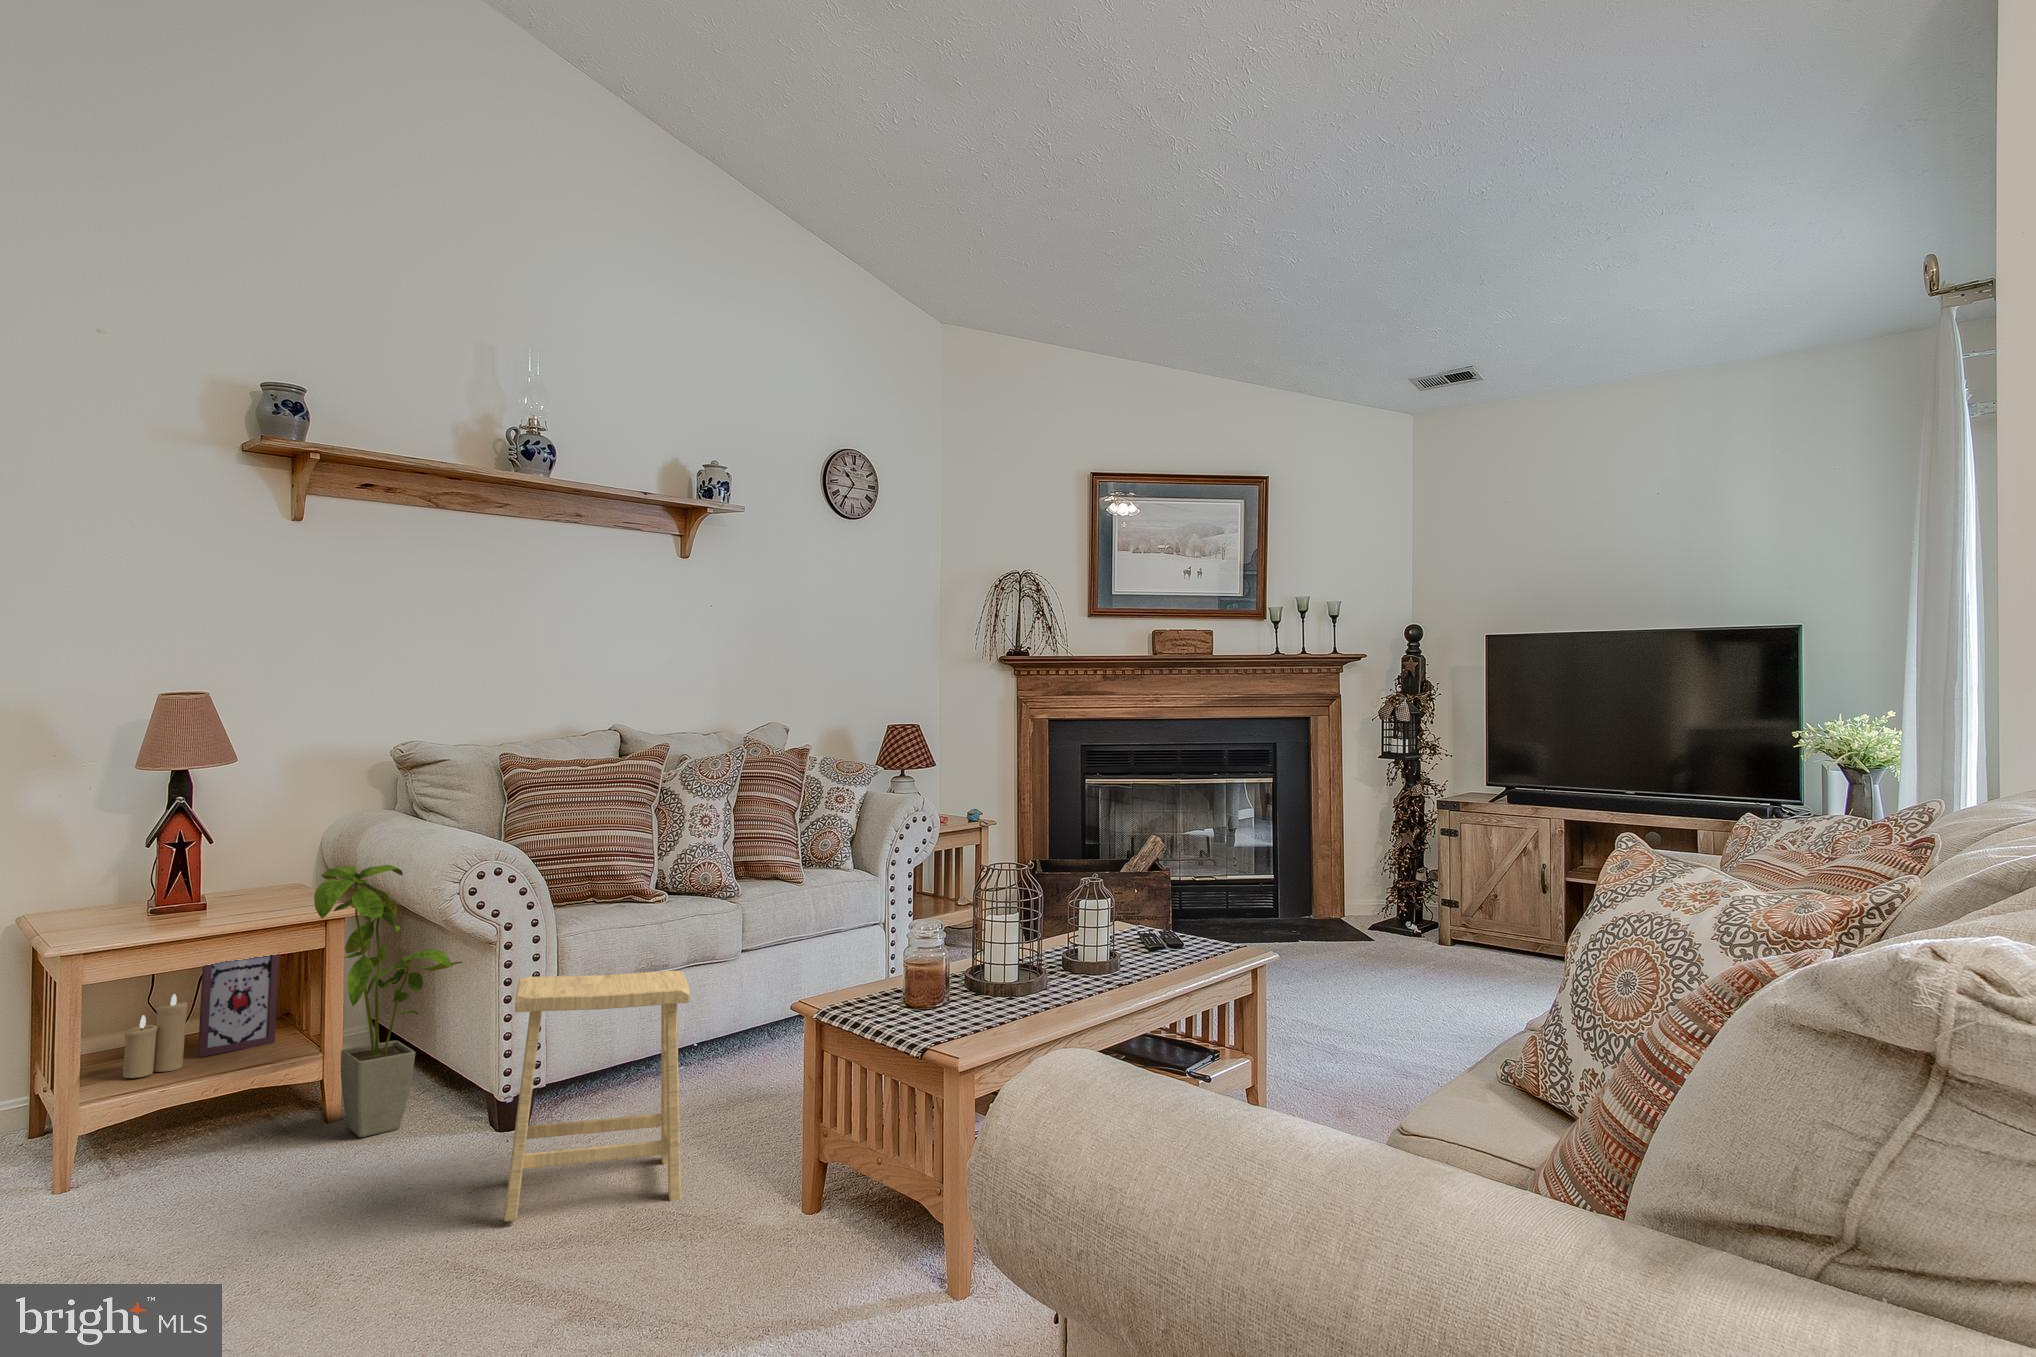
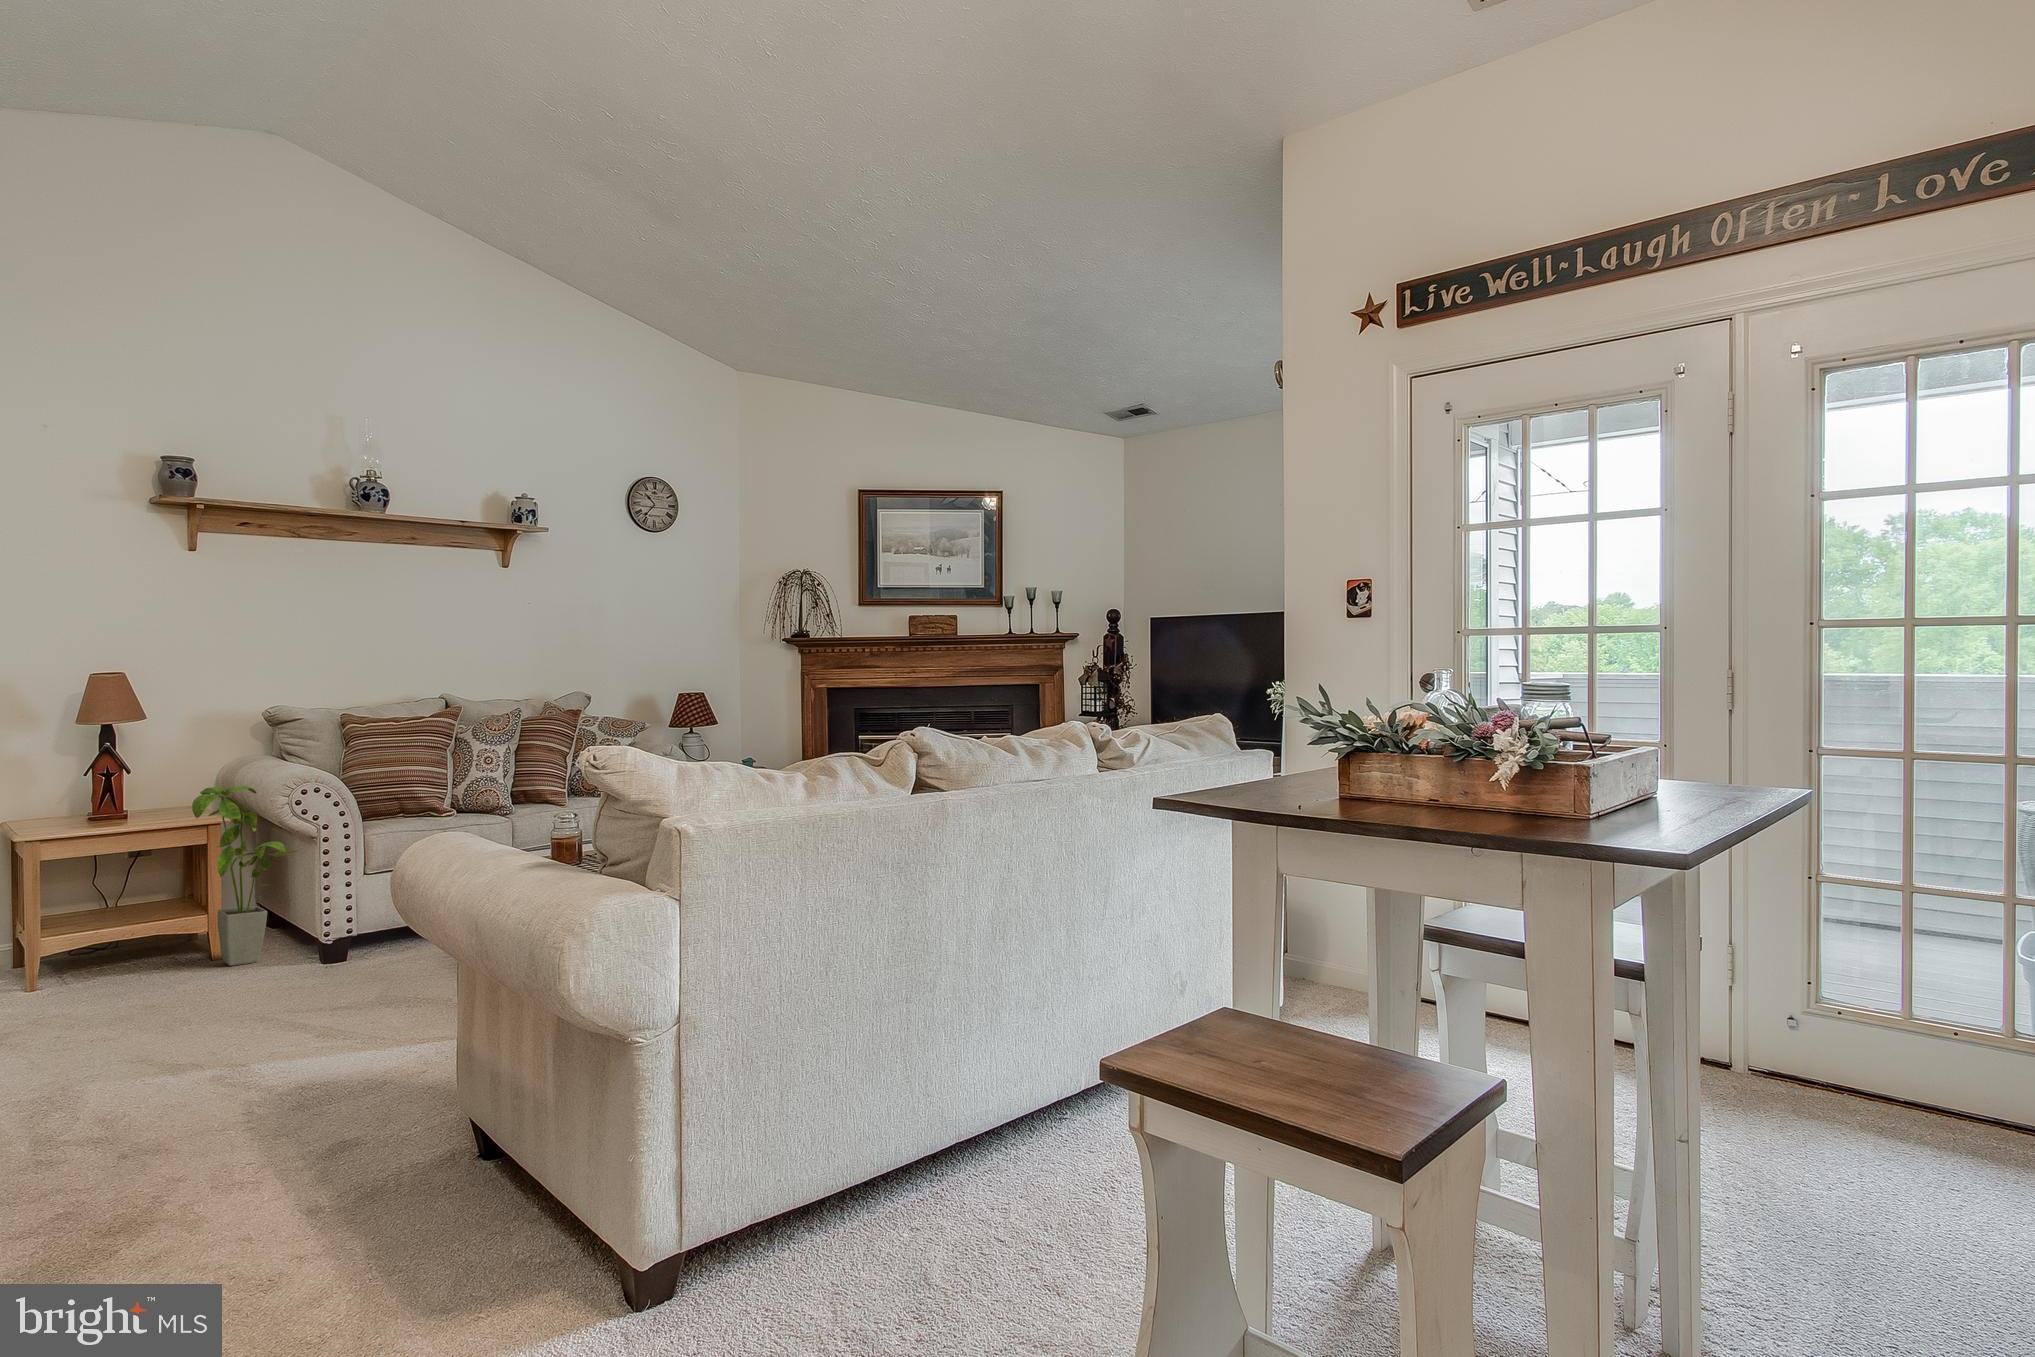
picture frame: present [198,954,279,1057] -> none [124,845,179,915]
footstool: present [504,971,690,1221] -> none [303,851,432,998]
candle: present [123,994,188,1078] -> none [73,871,115,924]

